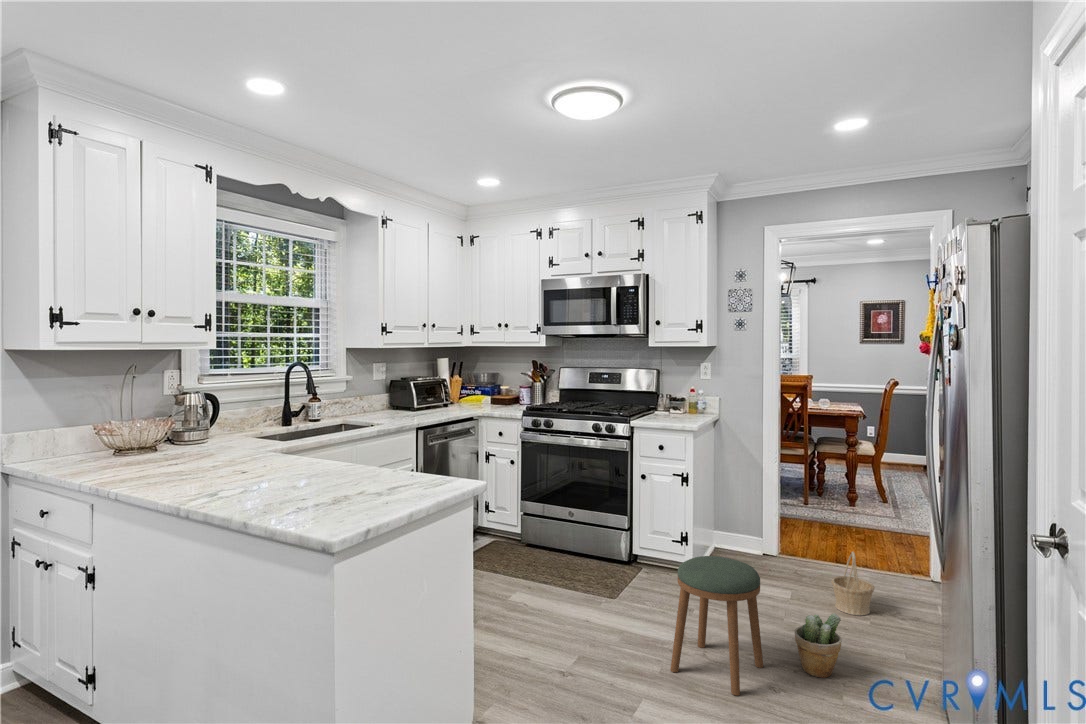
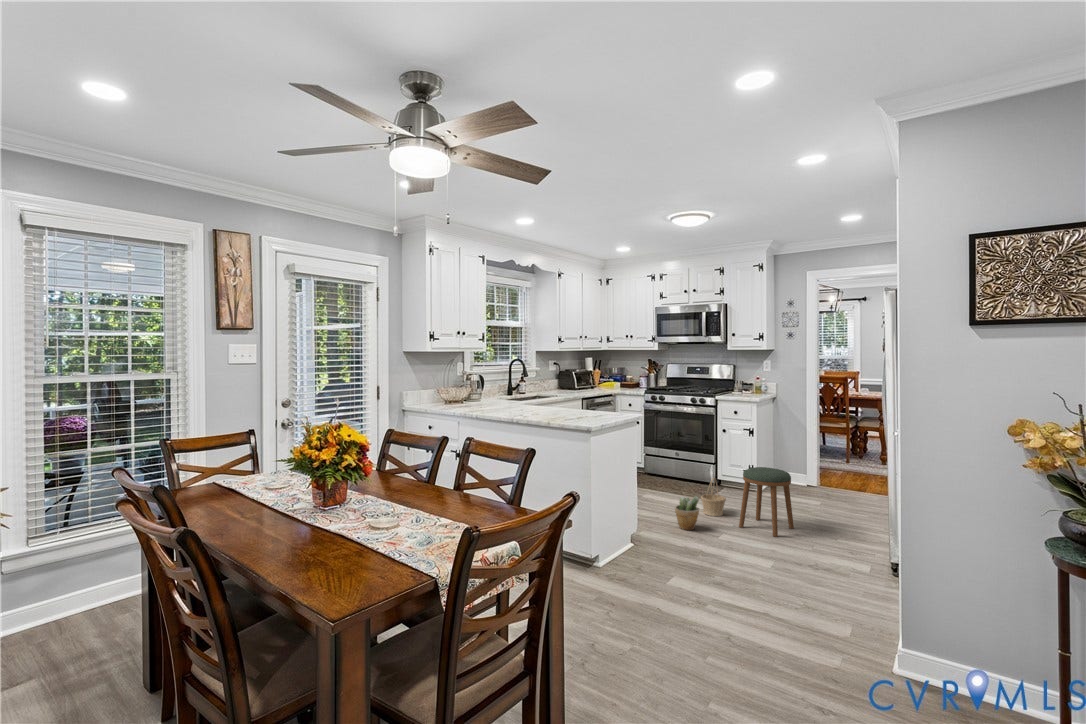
basket: present [832,552,875,615] -> present [701,478,726,516]
potted plant: present [795,613,842,678] -> present [675,496,699,530]

